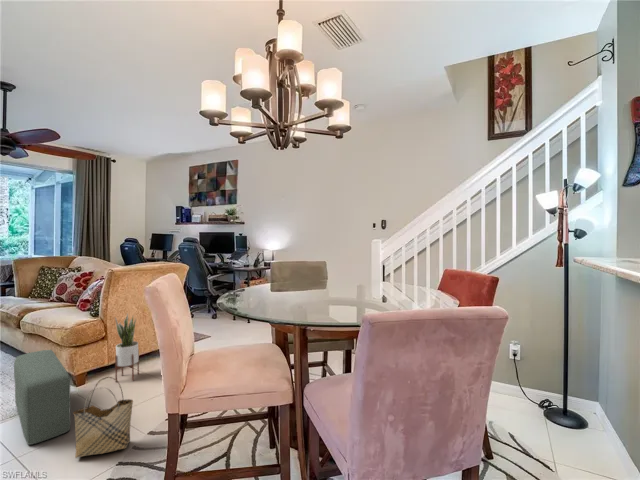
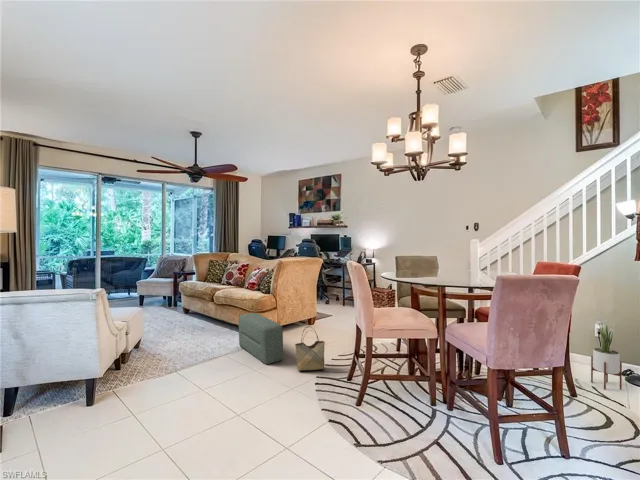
potted plant: present [115,314,139,380] -> present [591,319,622,389]

